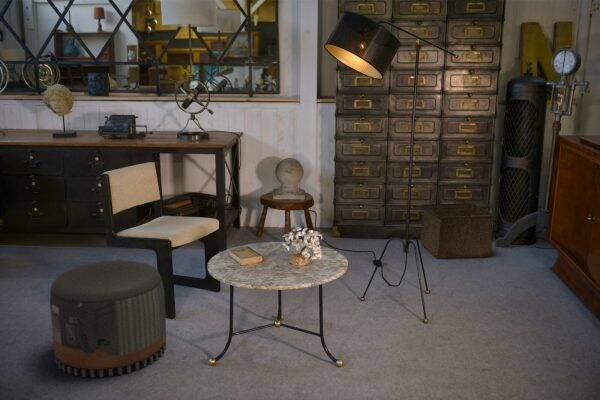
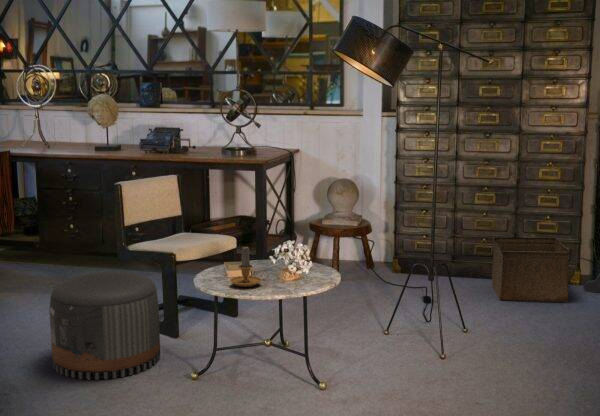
candle: none [248,229,286,271] -> present [230,247,269,287]

